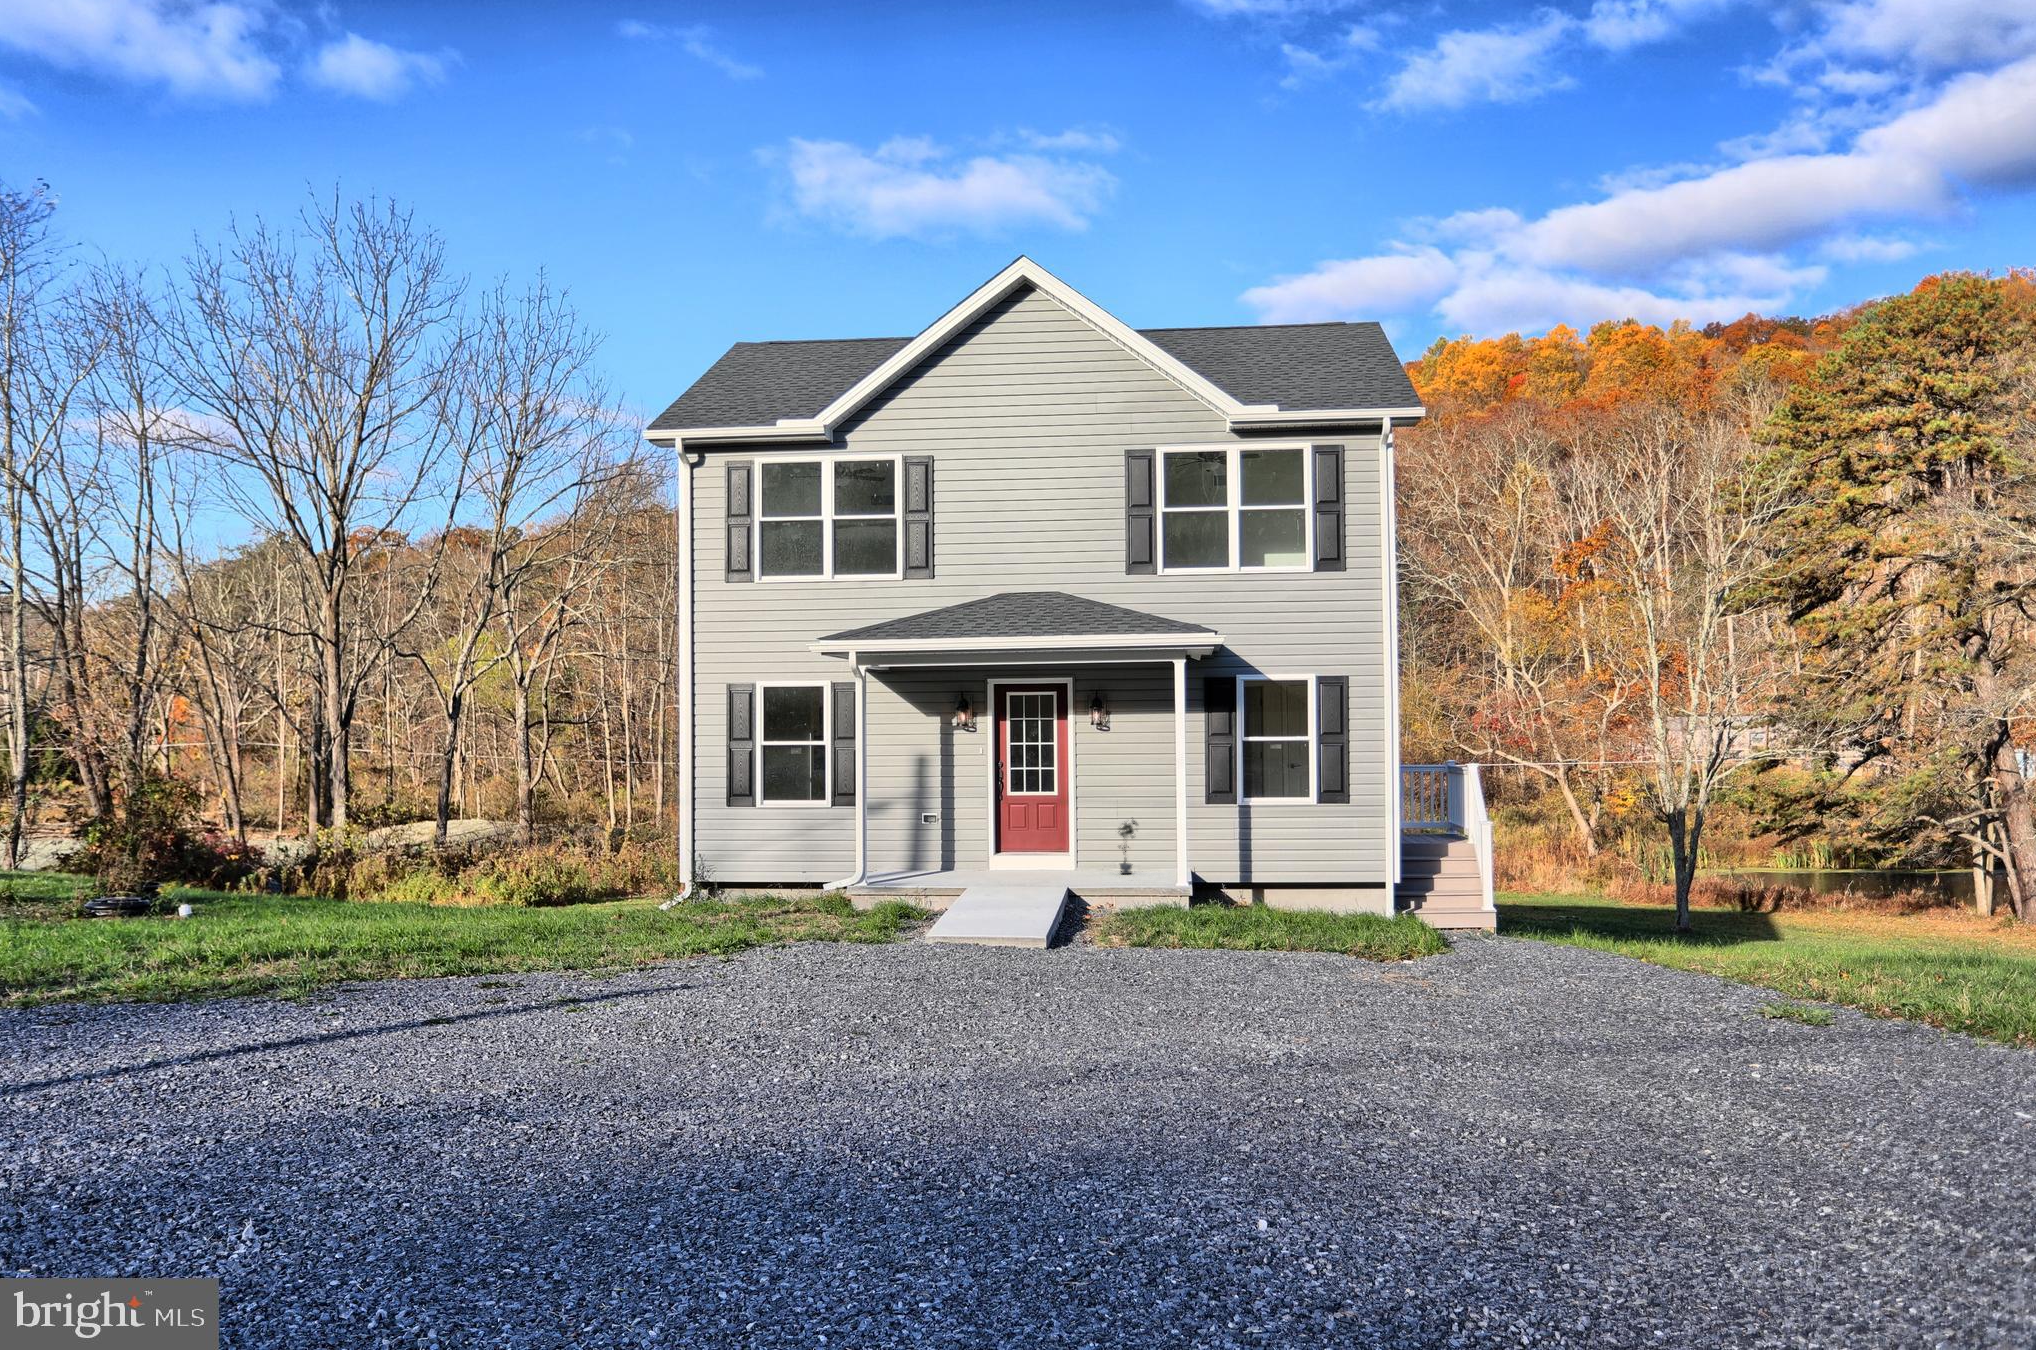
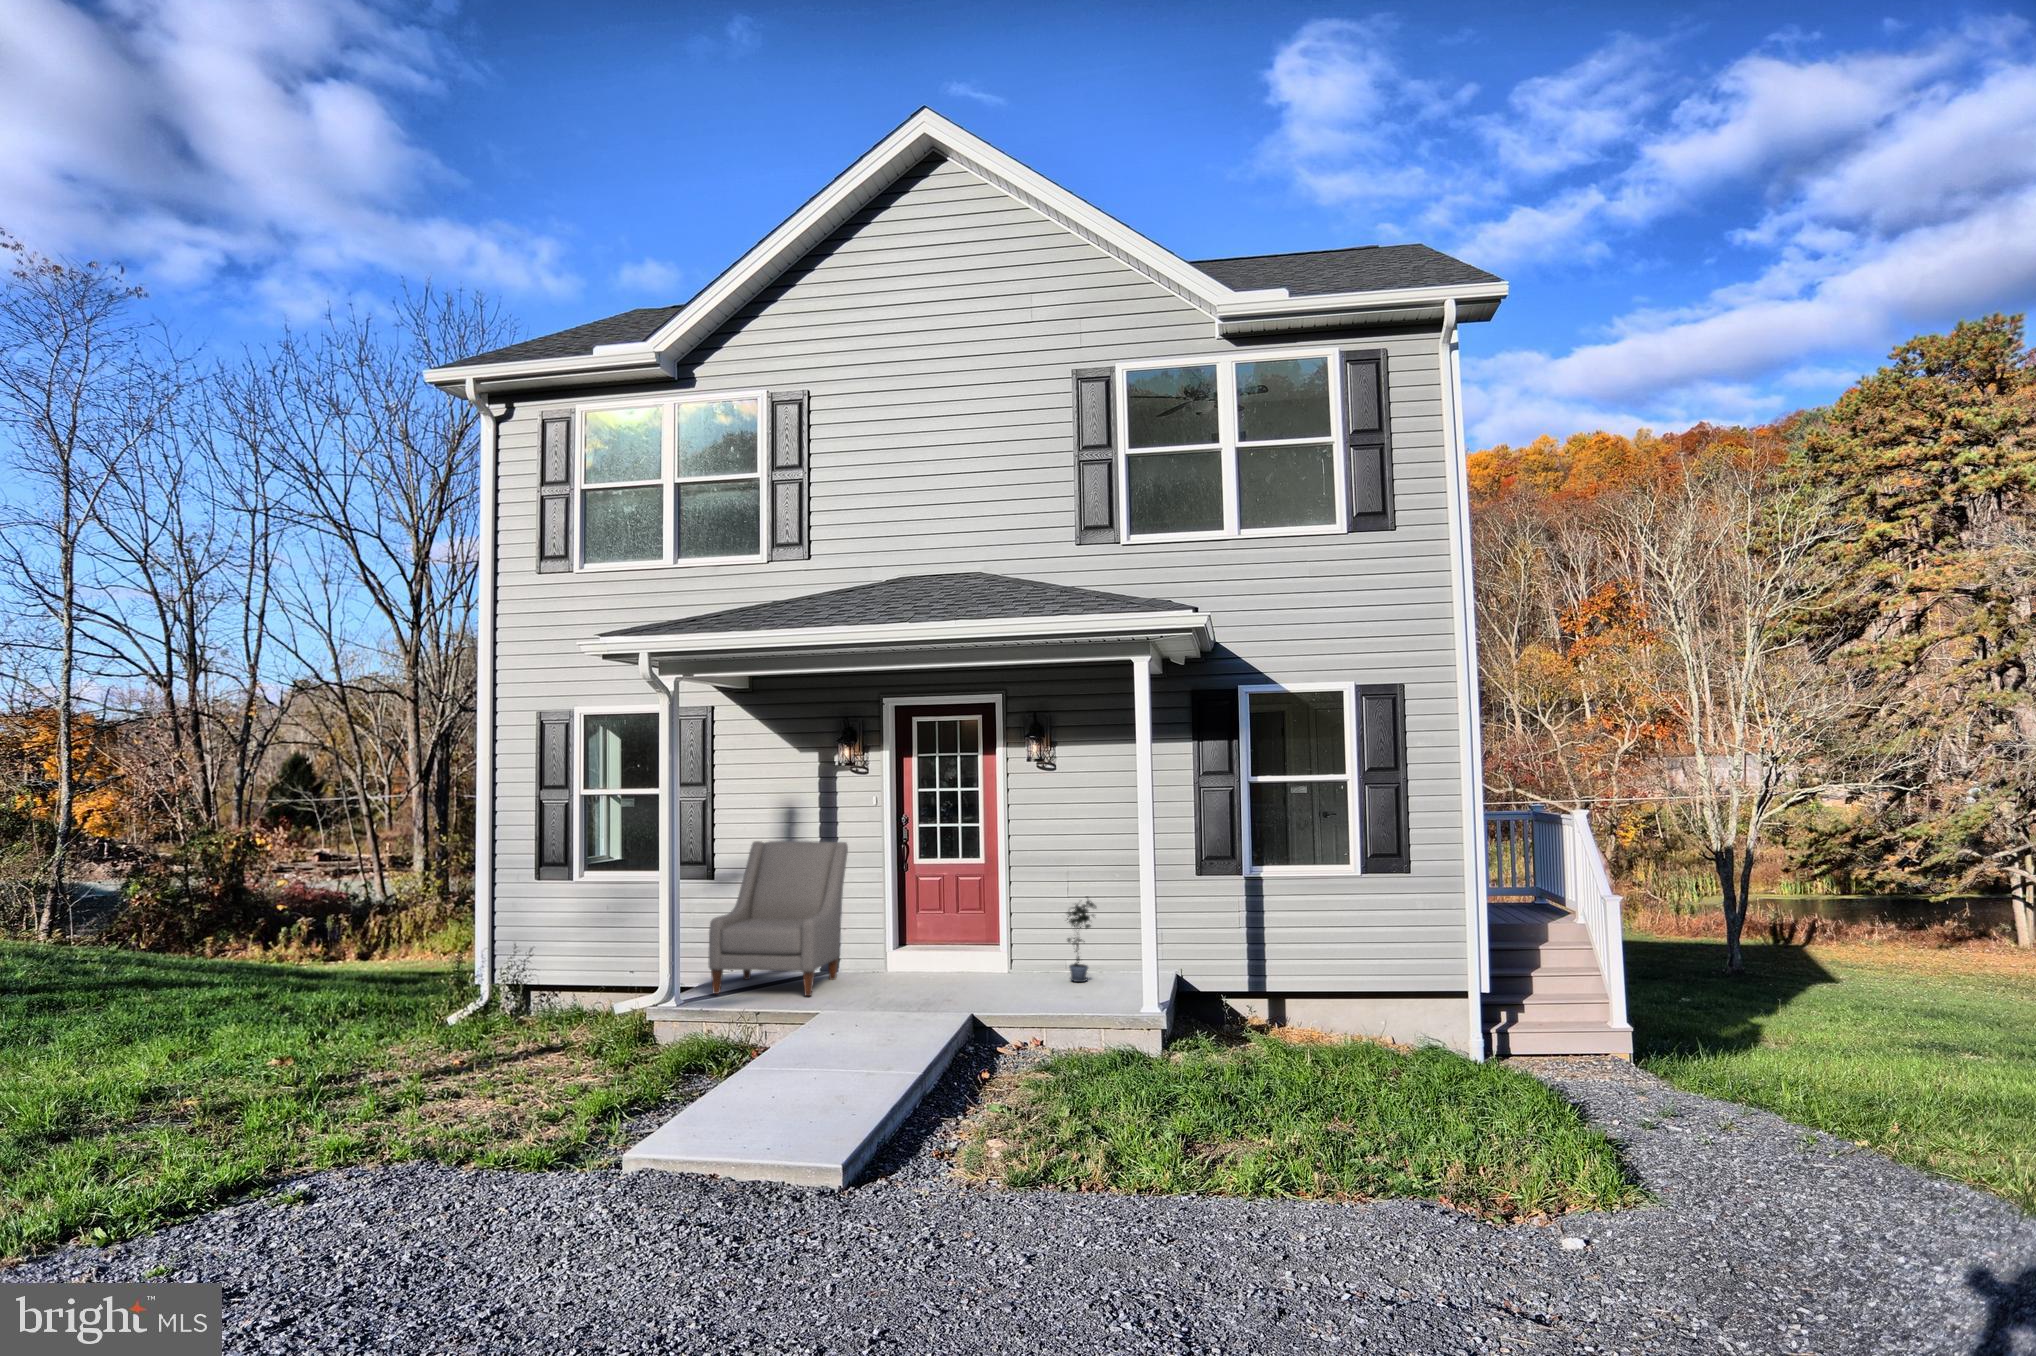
chair: none [880,779,963,878] -> present [709,841,848,996]

